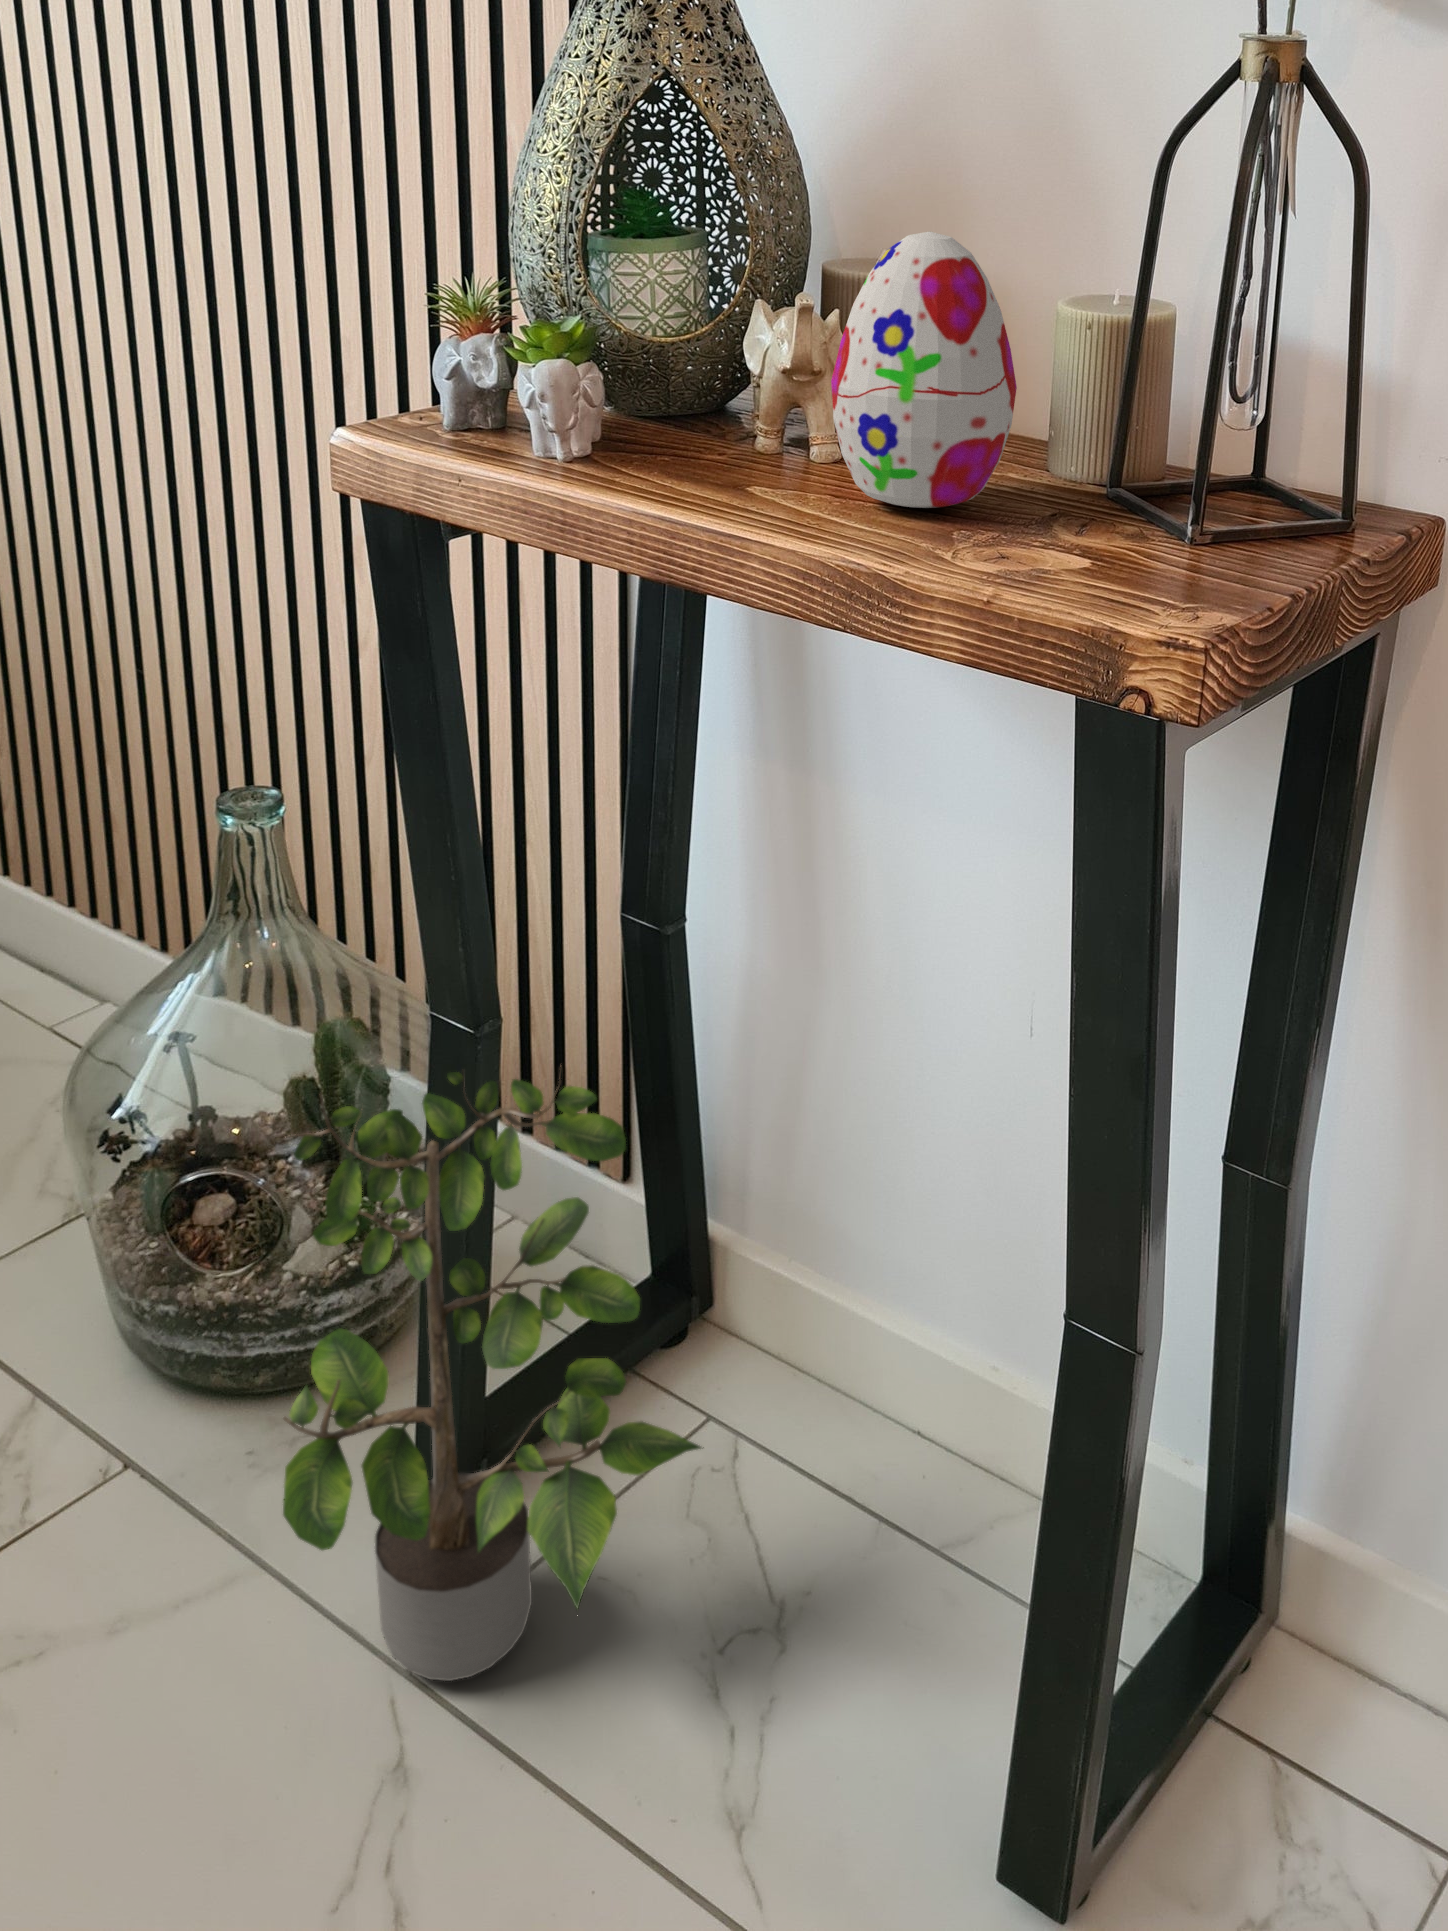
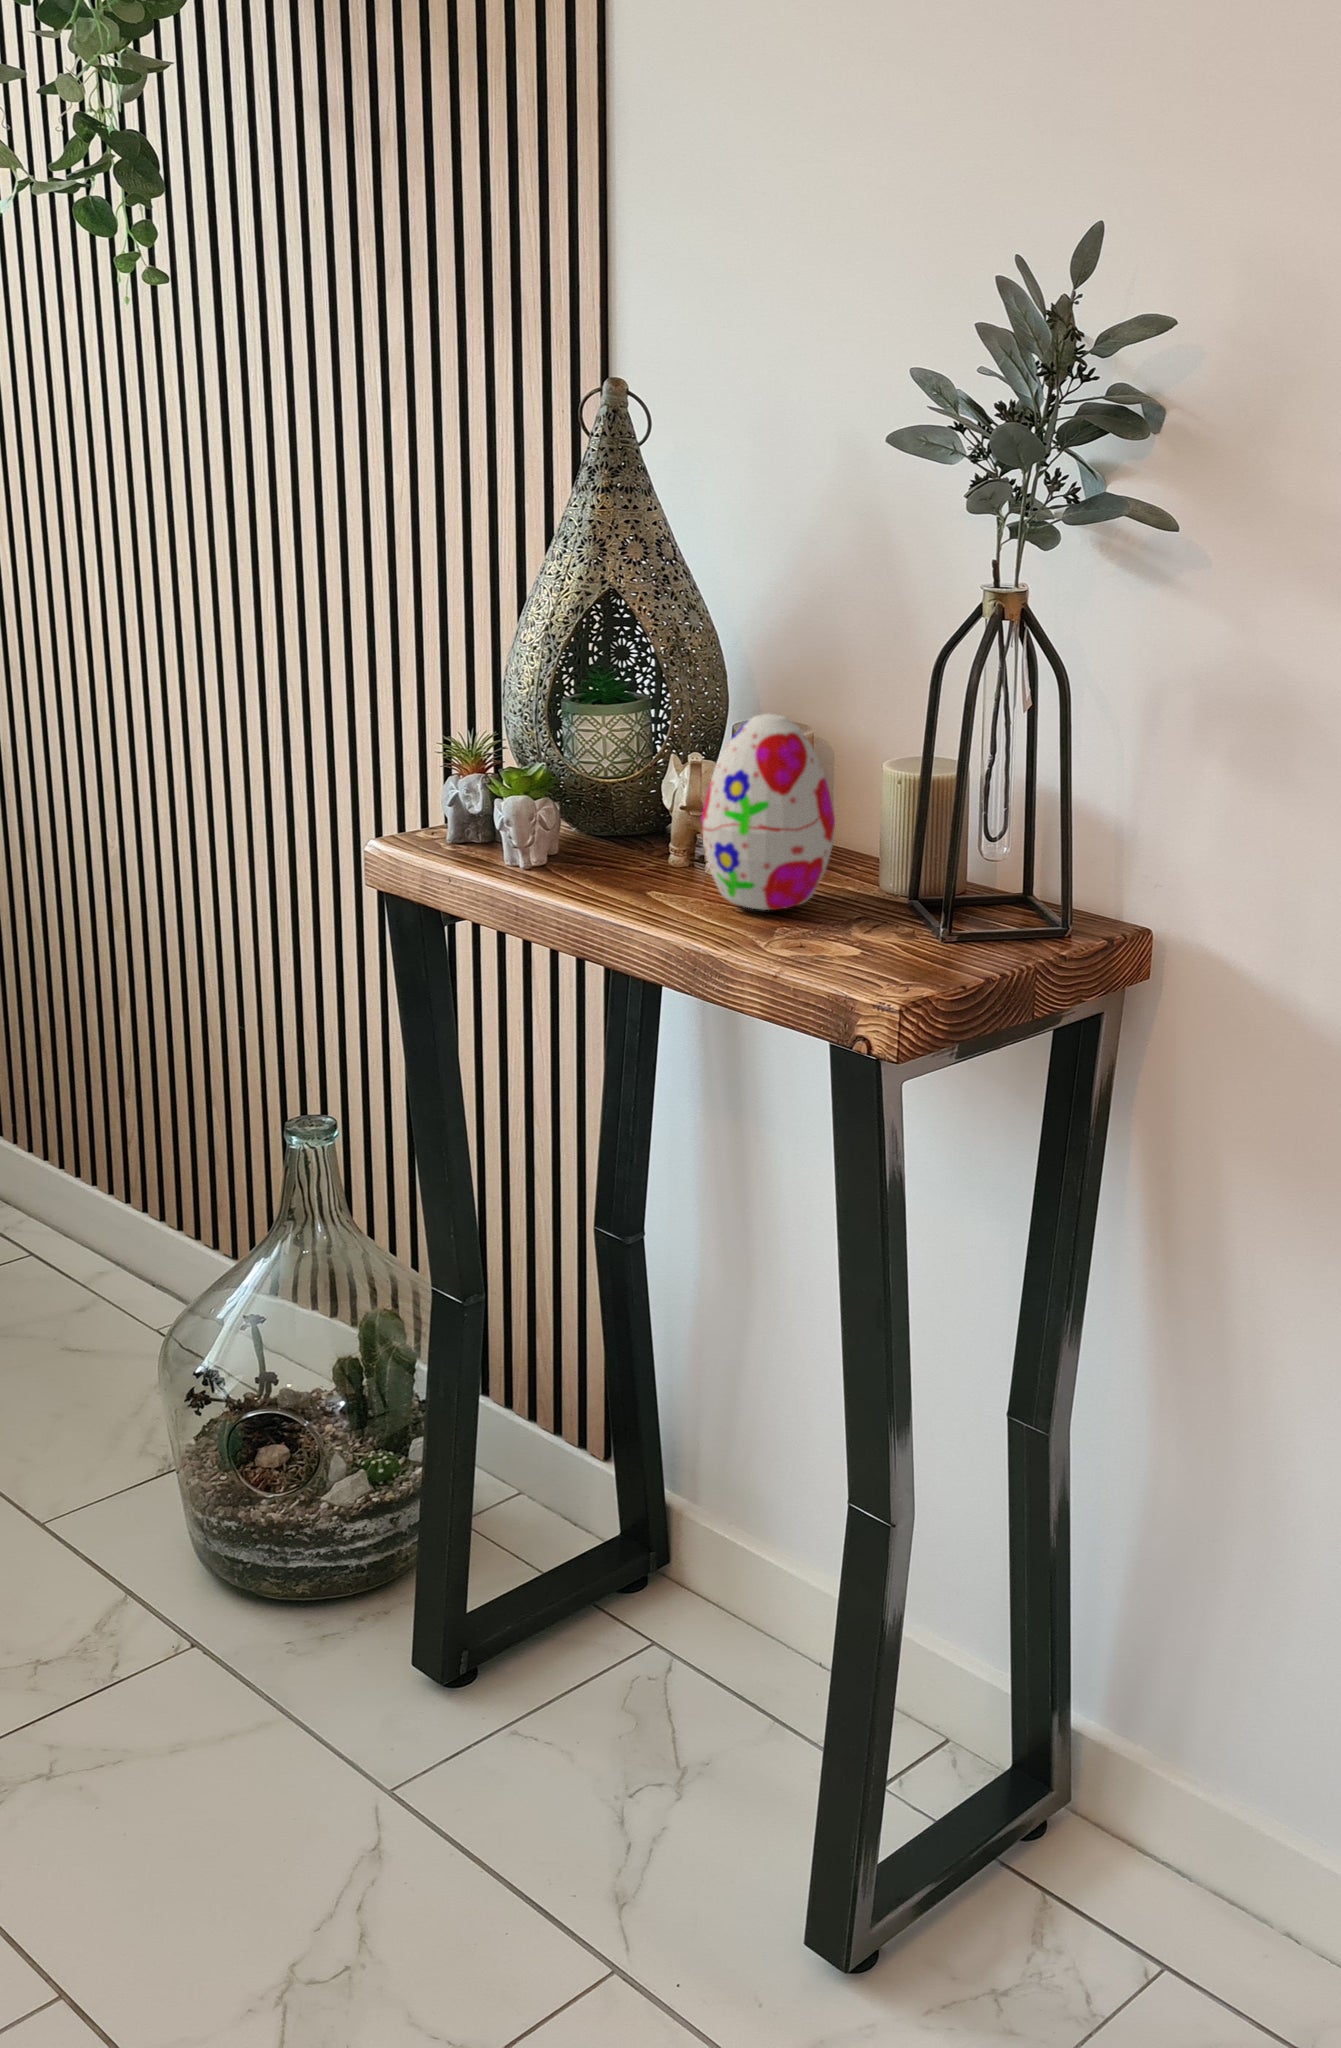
potted plant: present [283,1072,704,1681] -> none [300,1315,619,1797]

